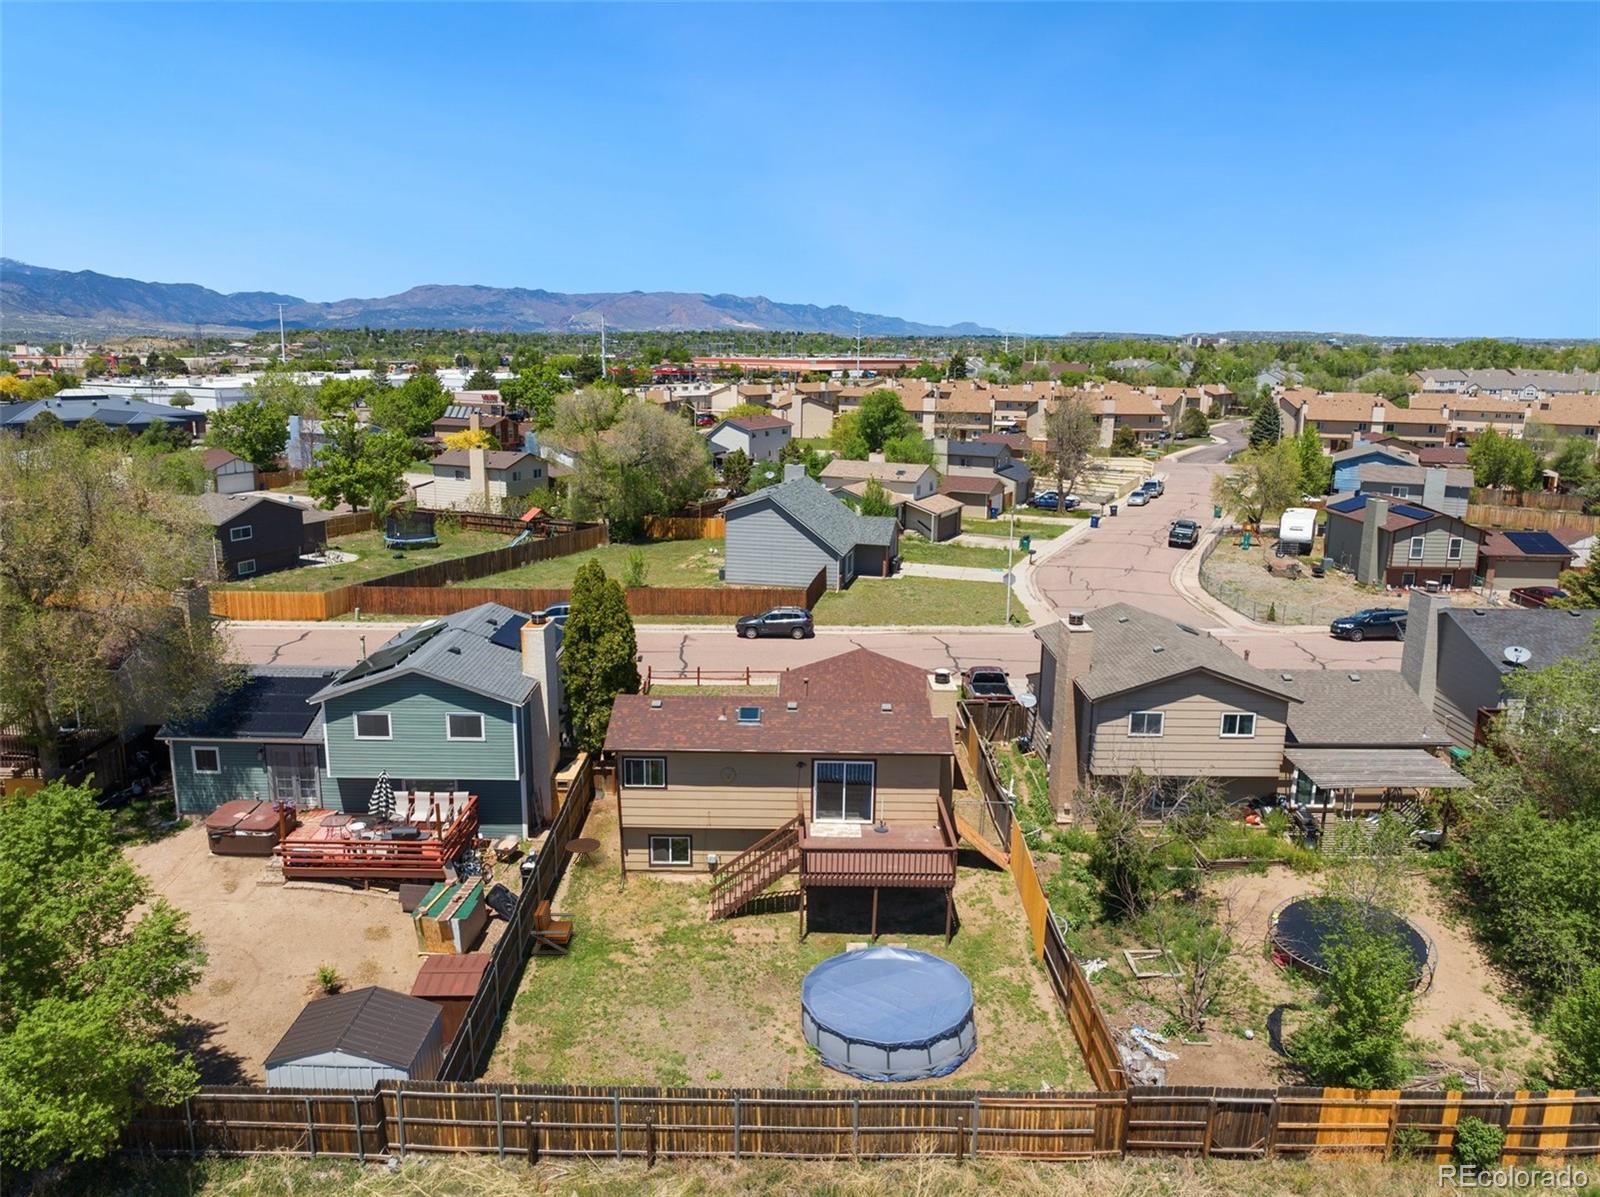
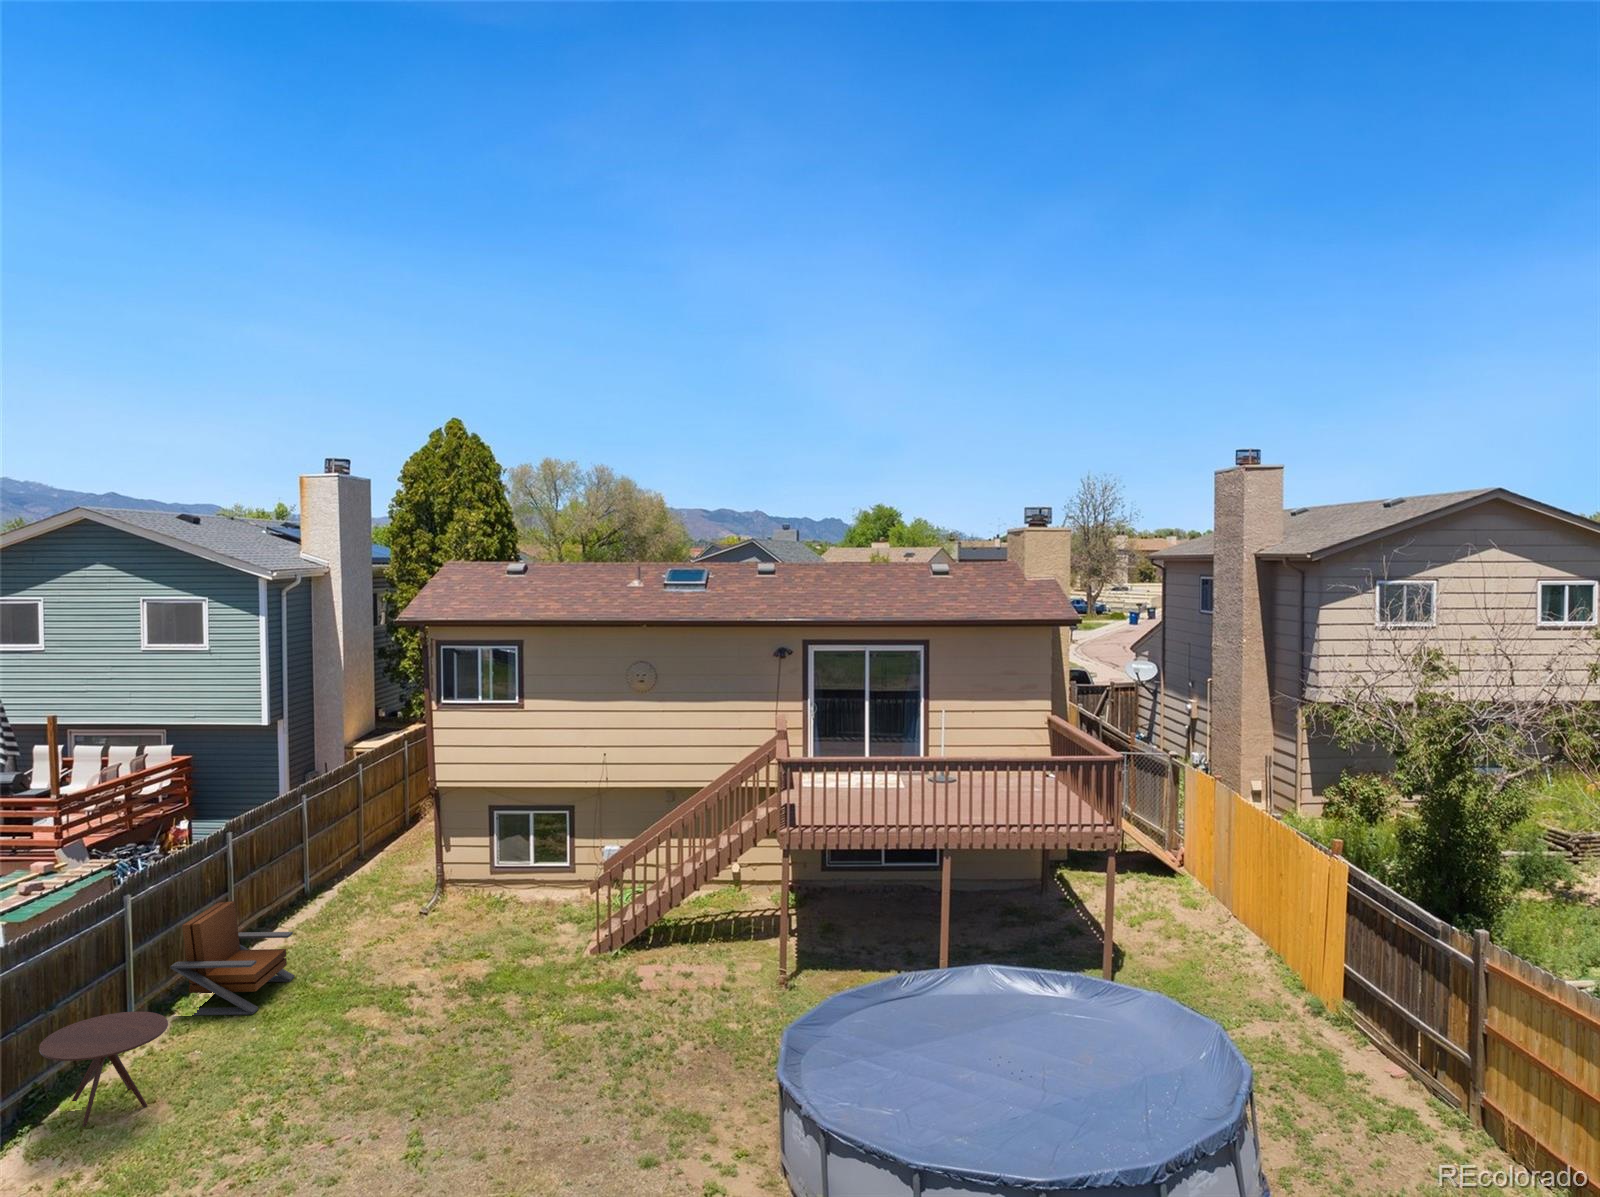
round table: present [565,838,601,872] -> present [39,1012,168,1127]

